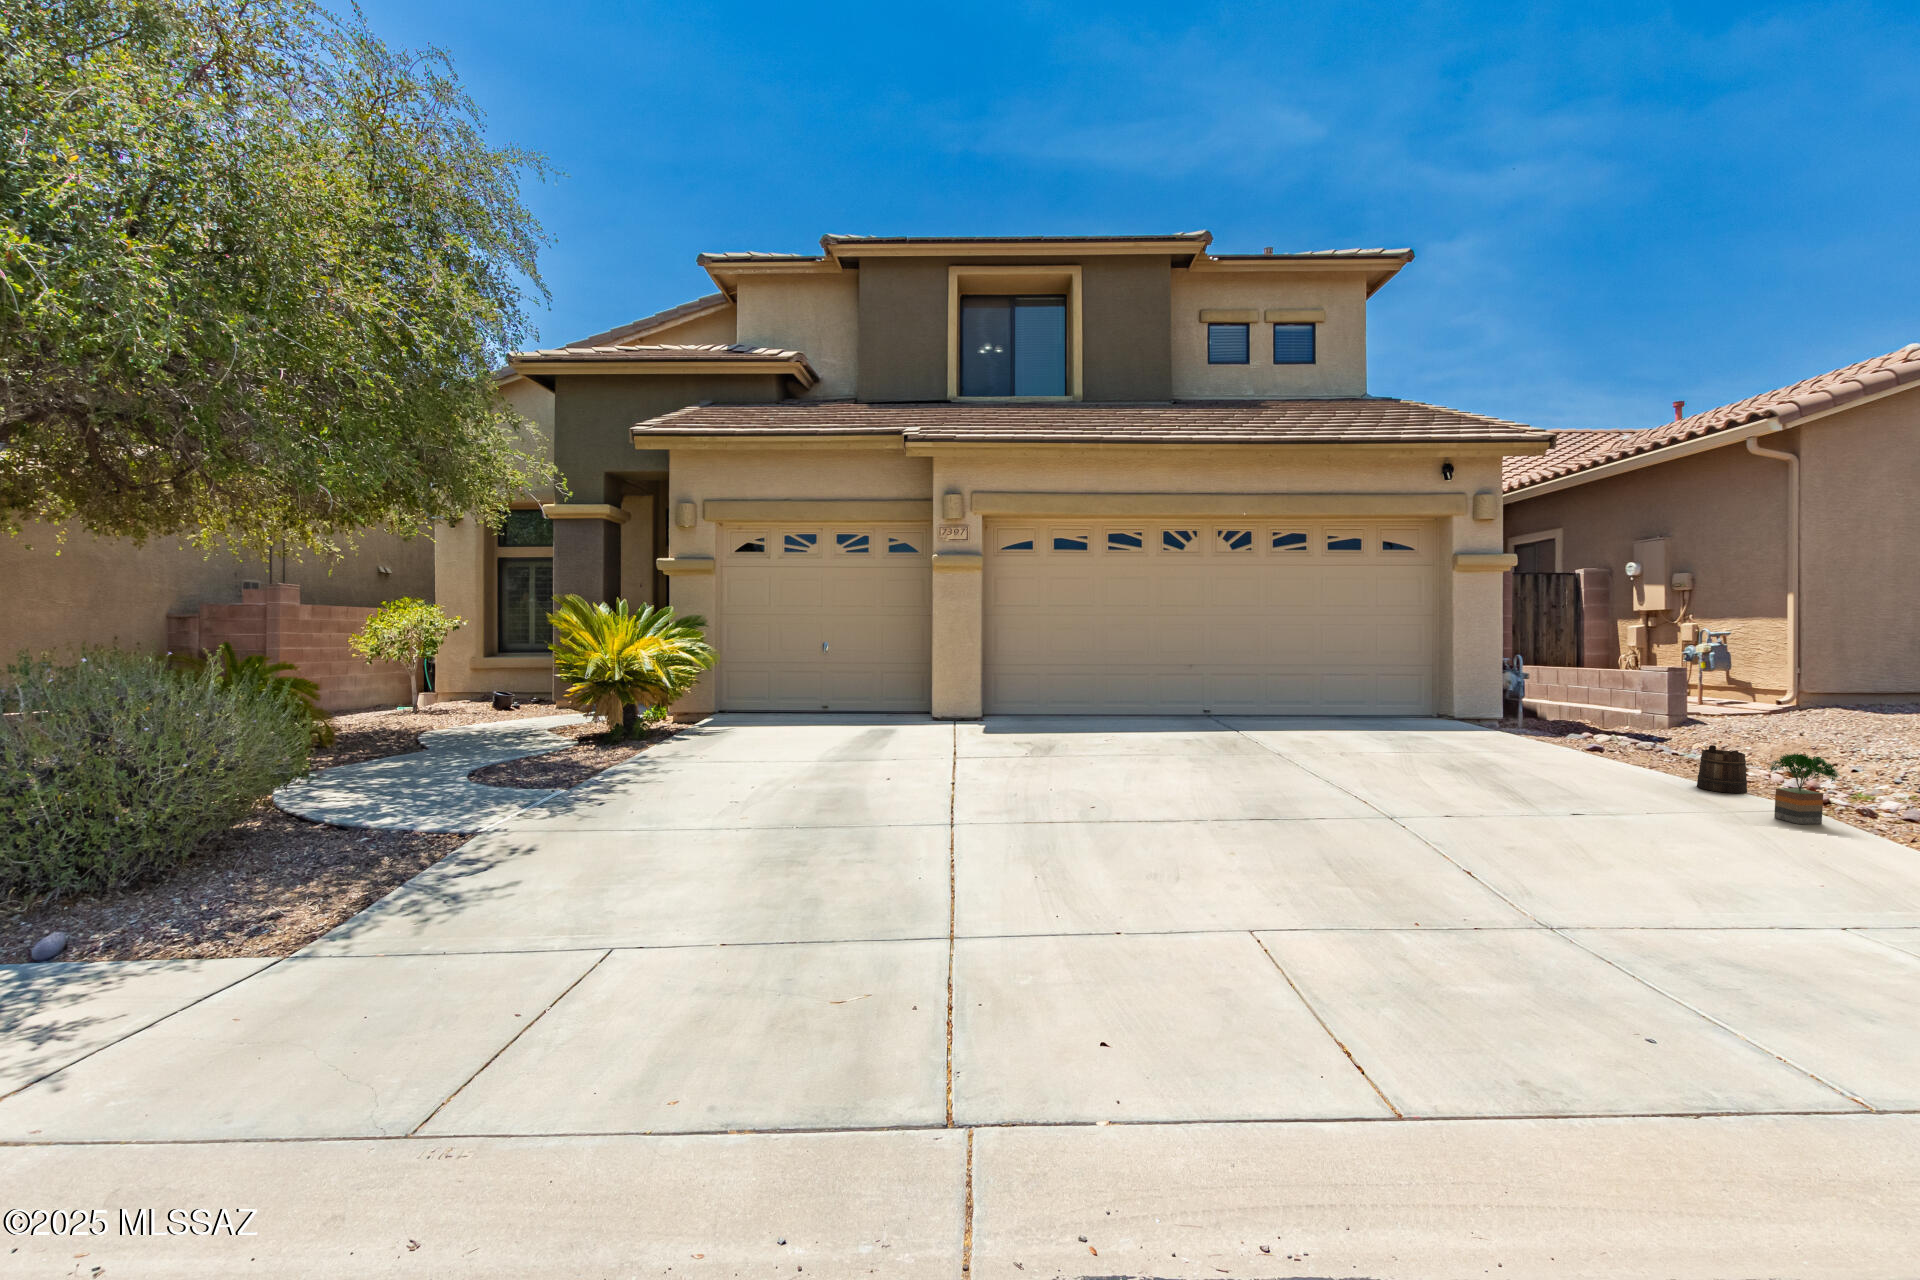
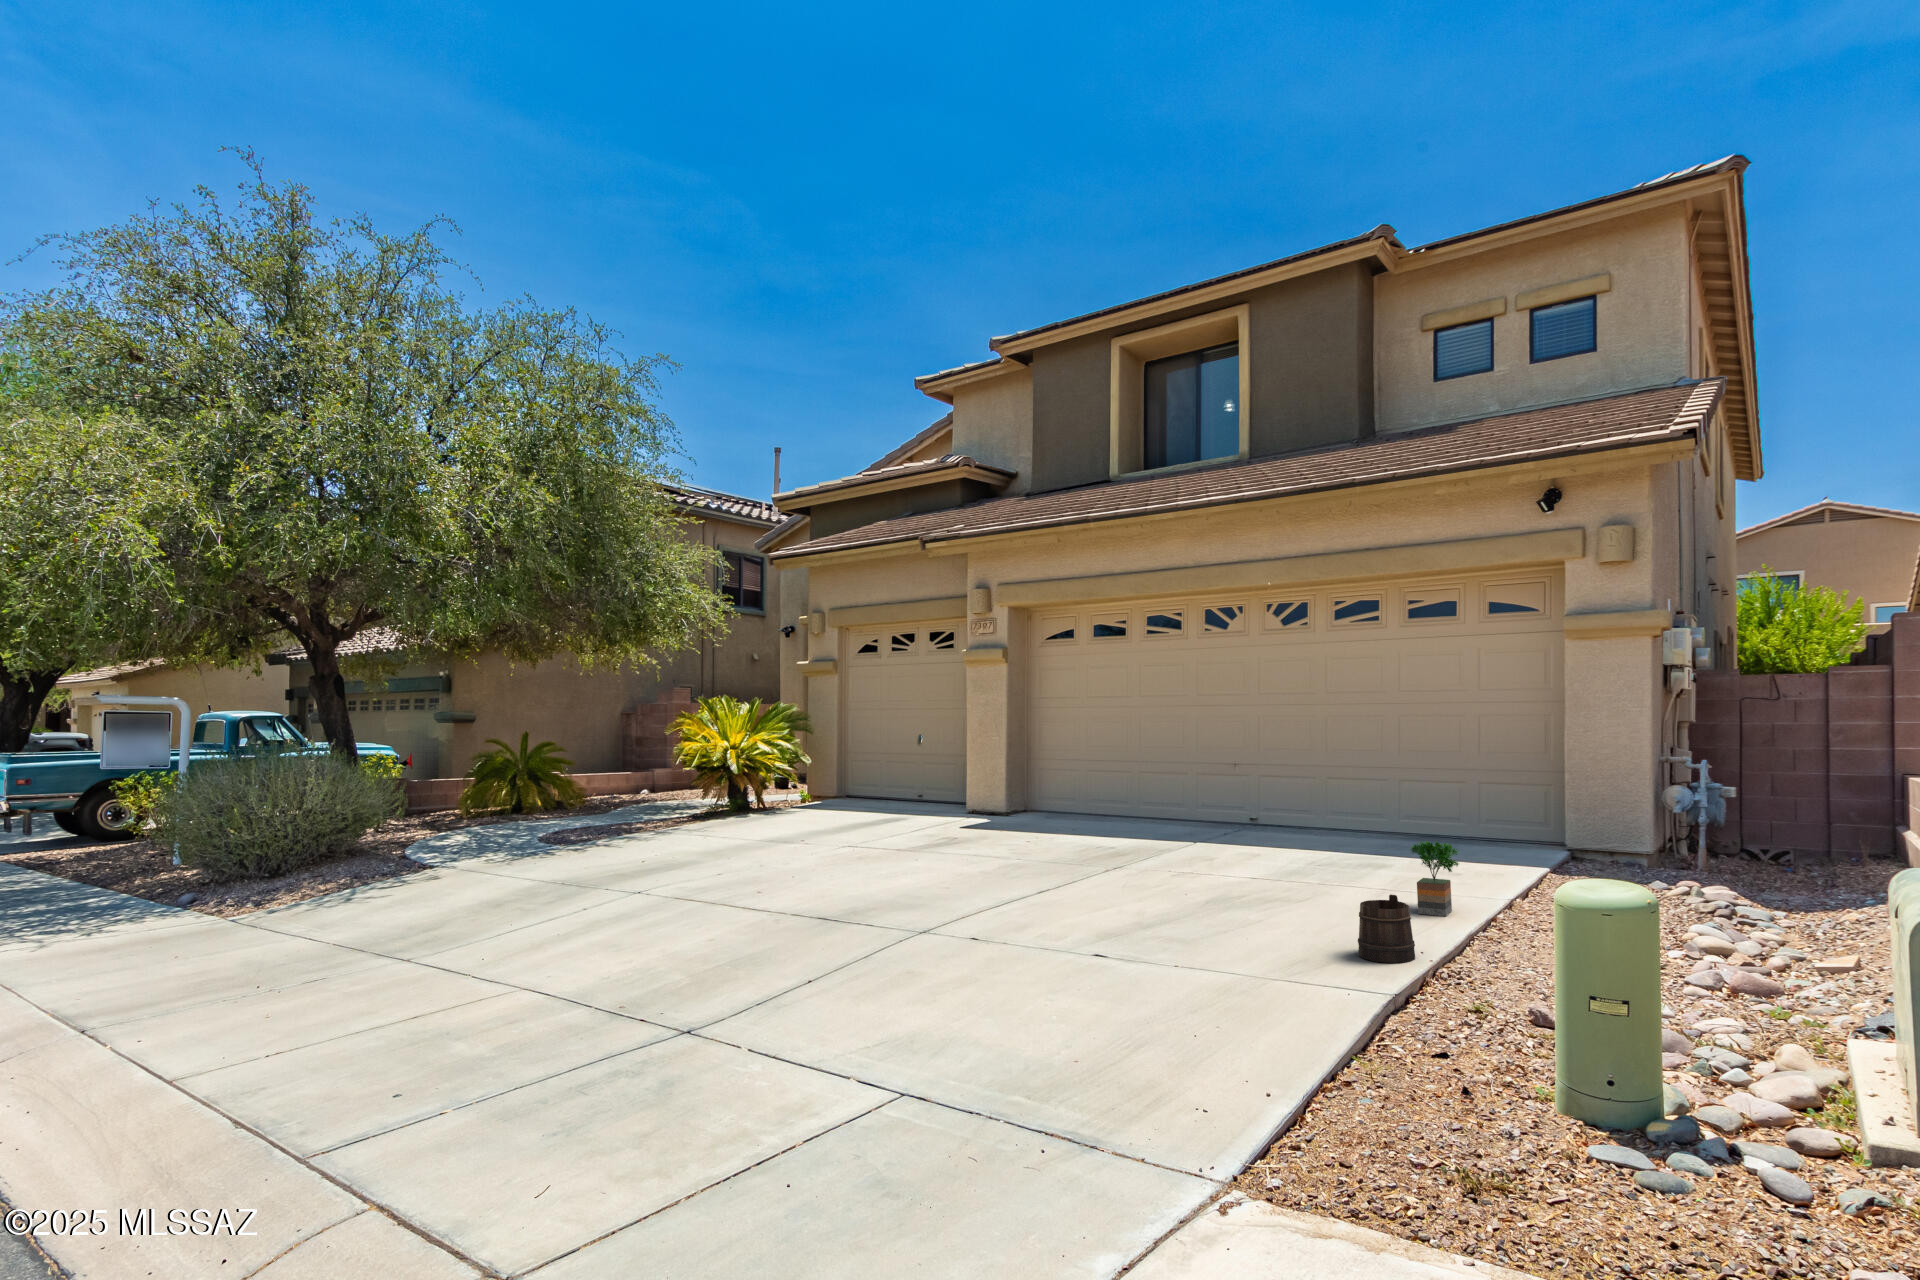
potted tree: present [1770,754,1839,824] -> present [1411,841,1458,916]

